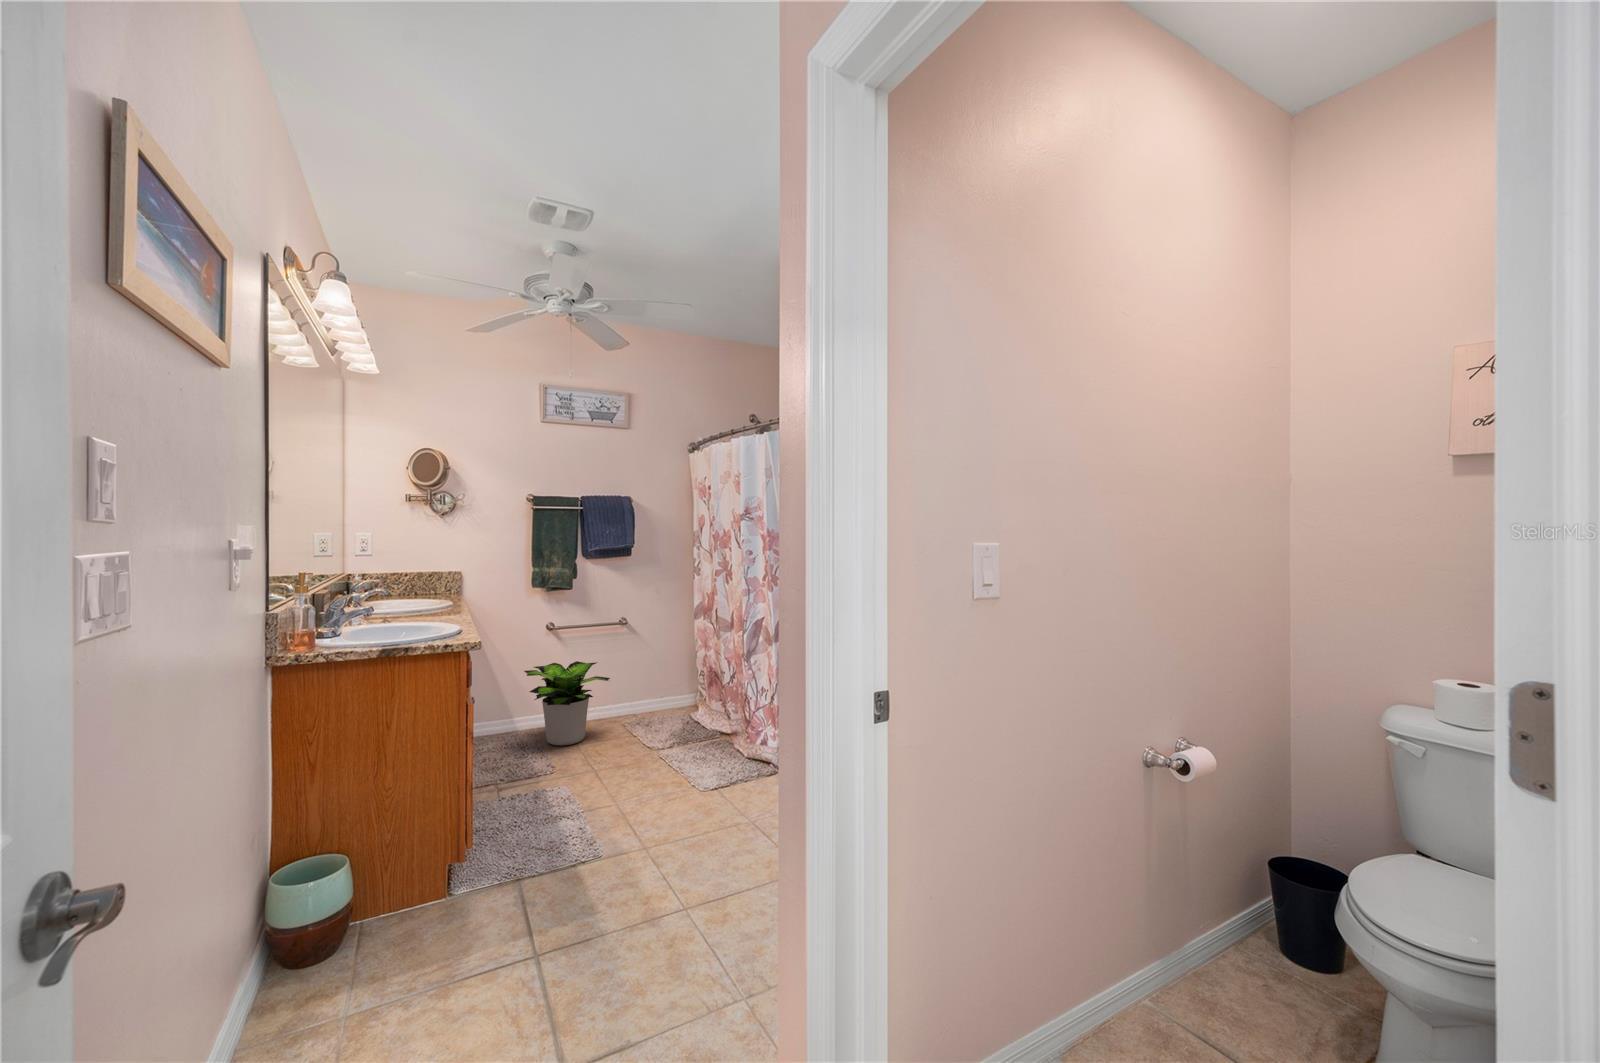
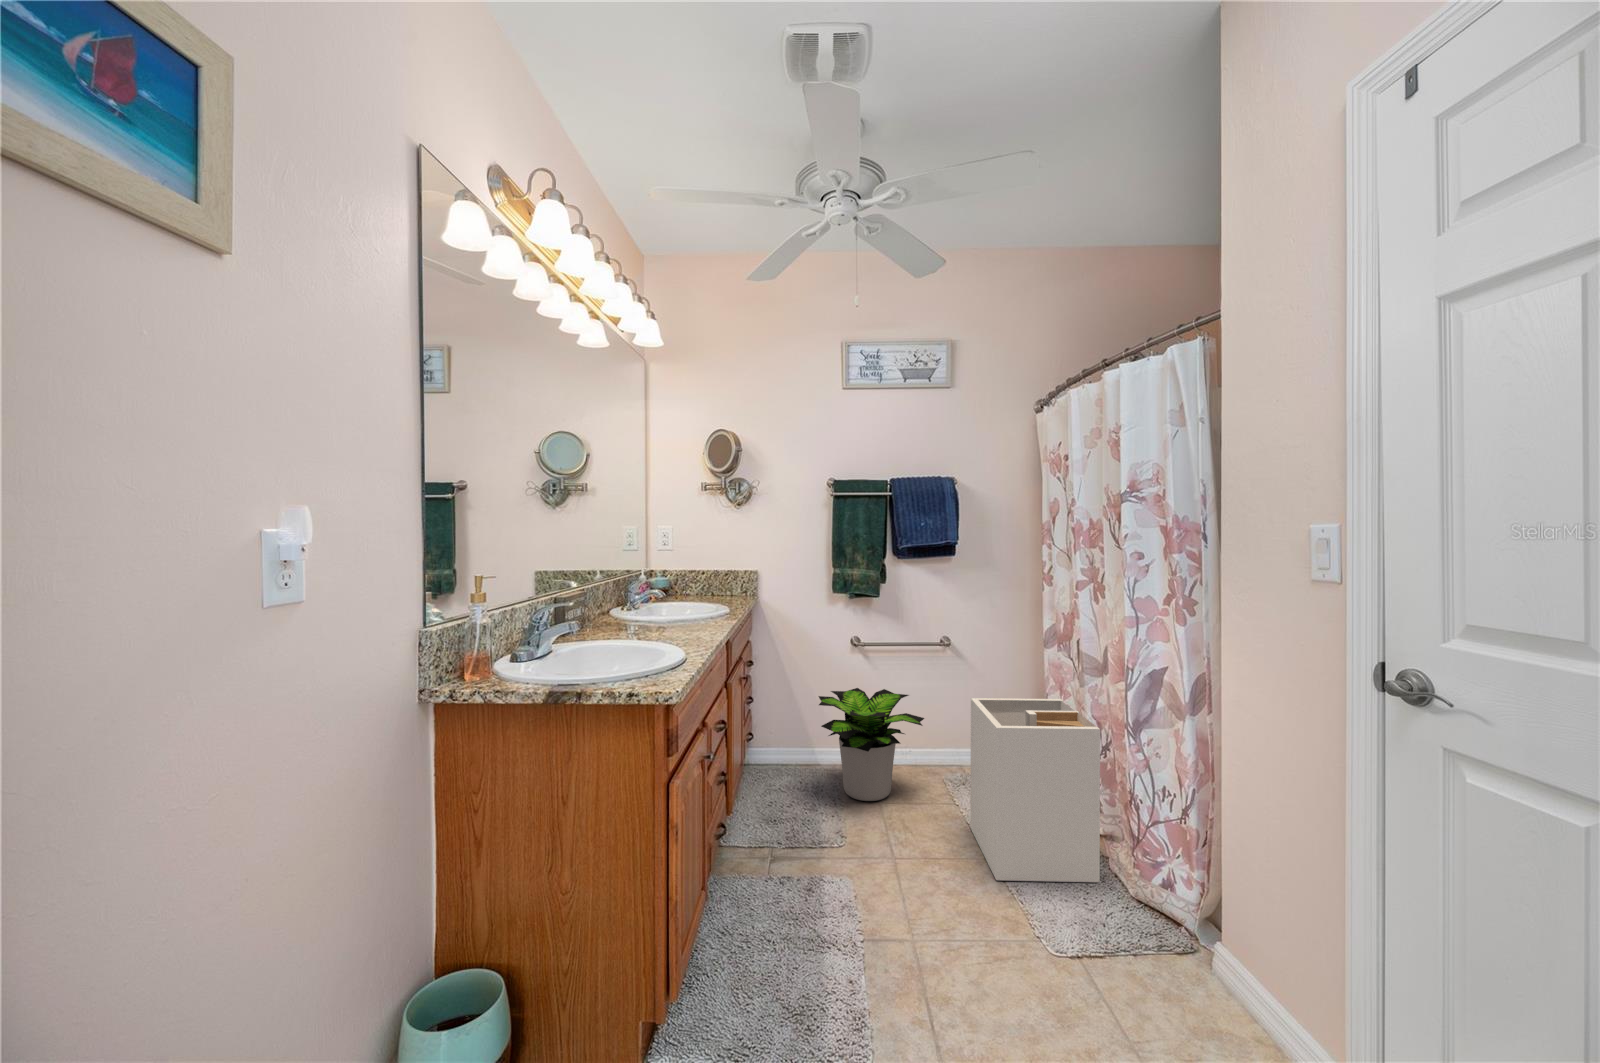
laundry hamper: none [647,649,728,767] -> present [970,698,1100,882]

